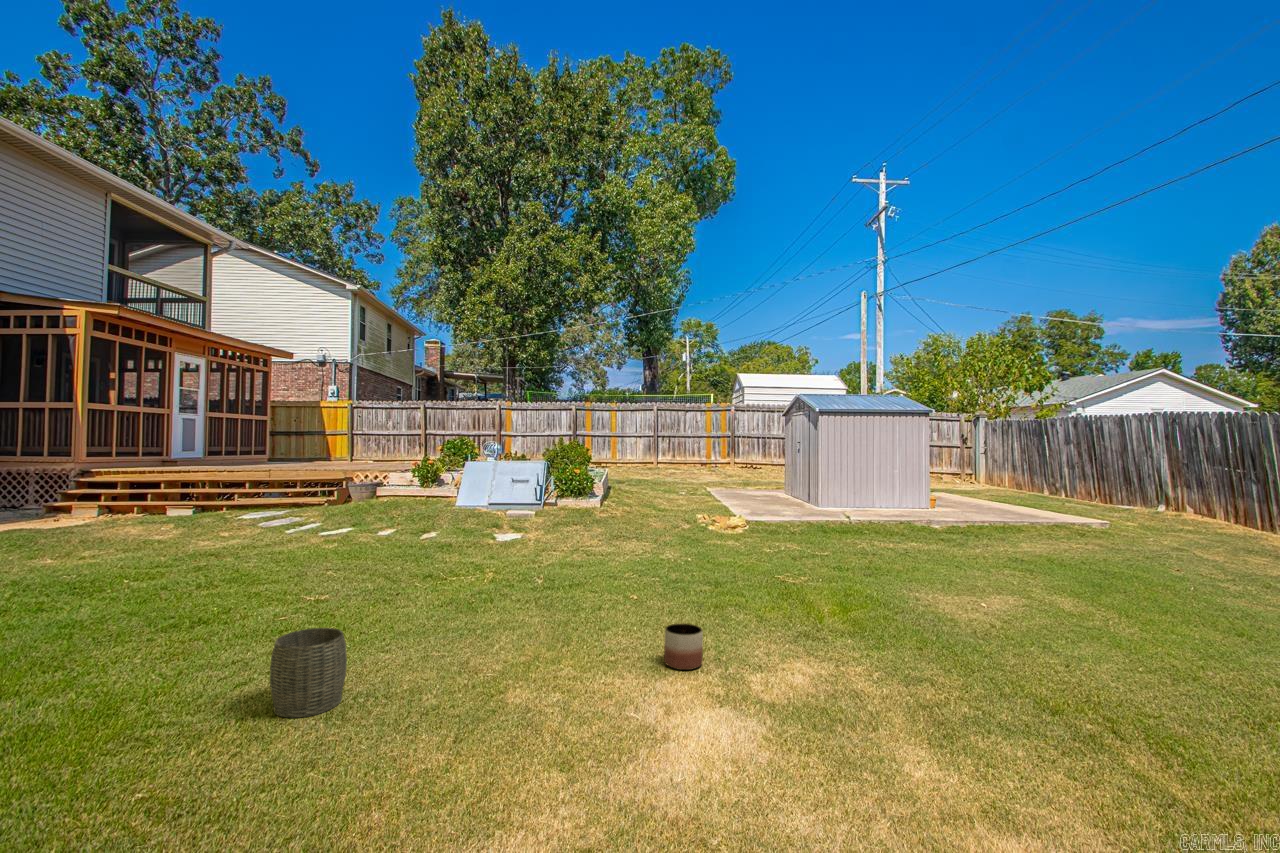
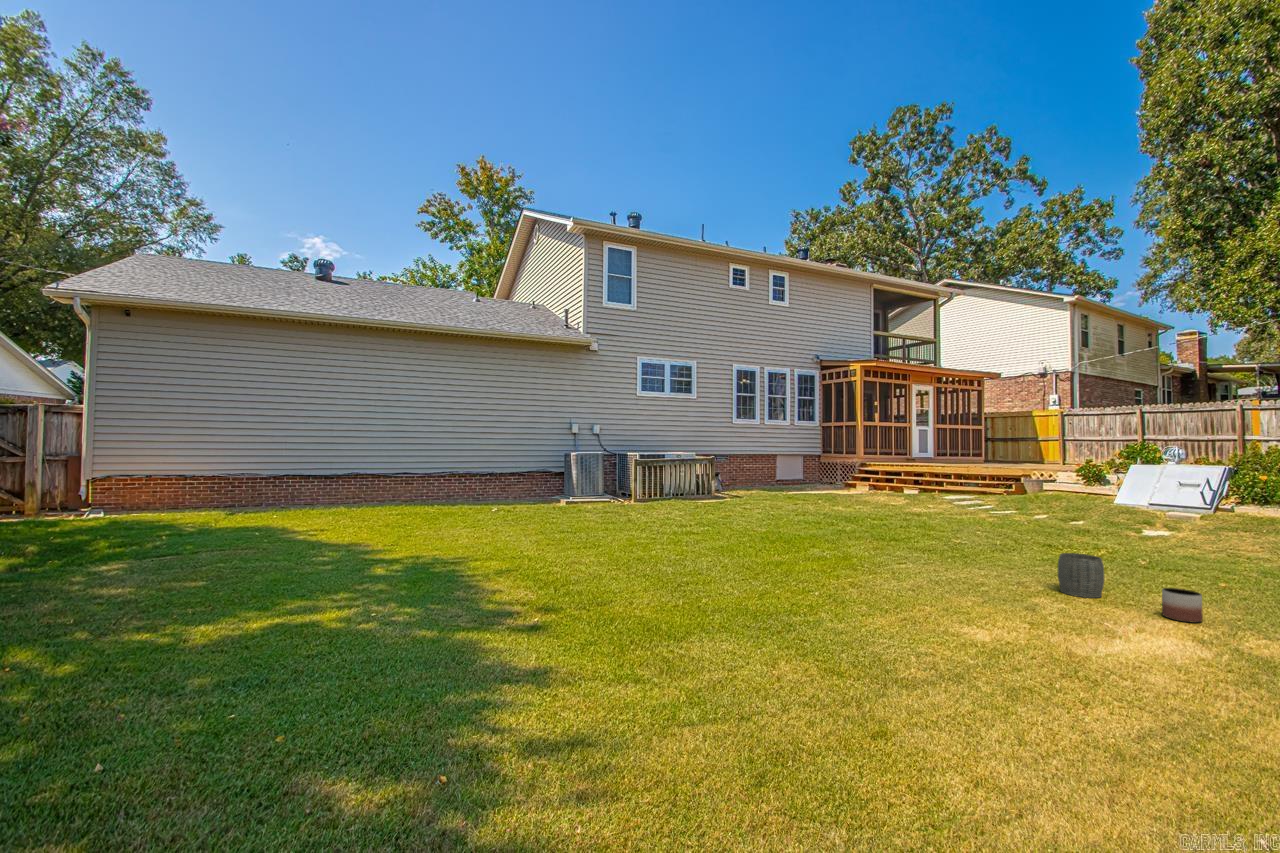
woven basket: present [270,628,347,718] -> present [1058,553,1104,598]

